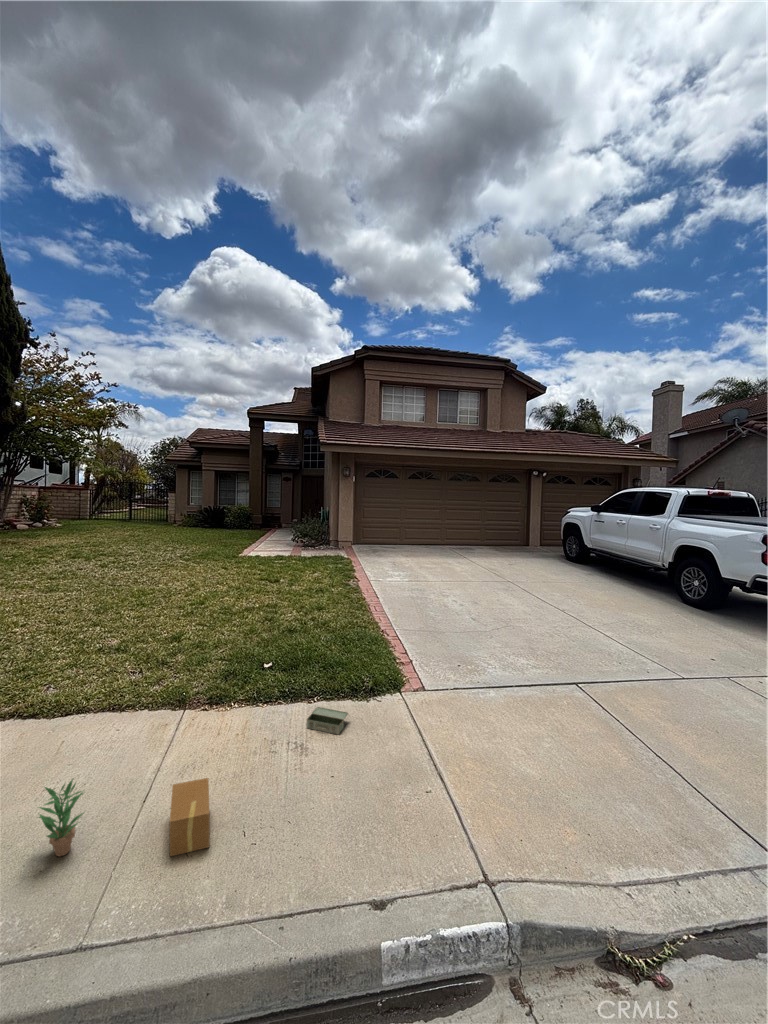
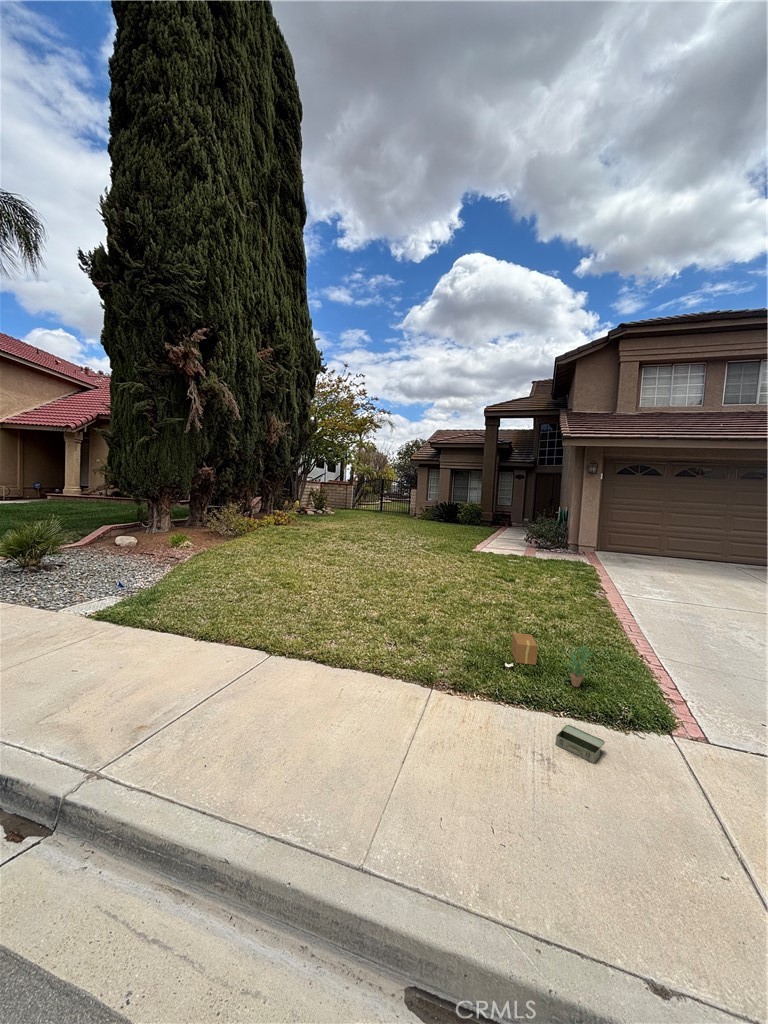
cardboard box: present [170,778,210,856] -> present [511,633,538,665]
potted plant: present [39,779,84,856] -> present [566,646,590,687]

